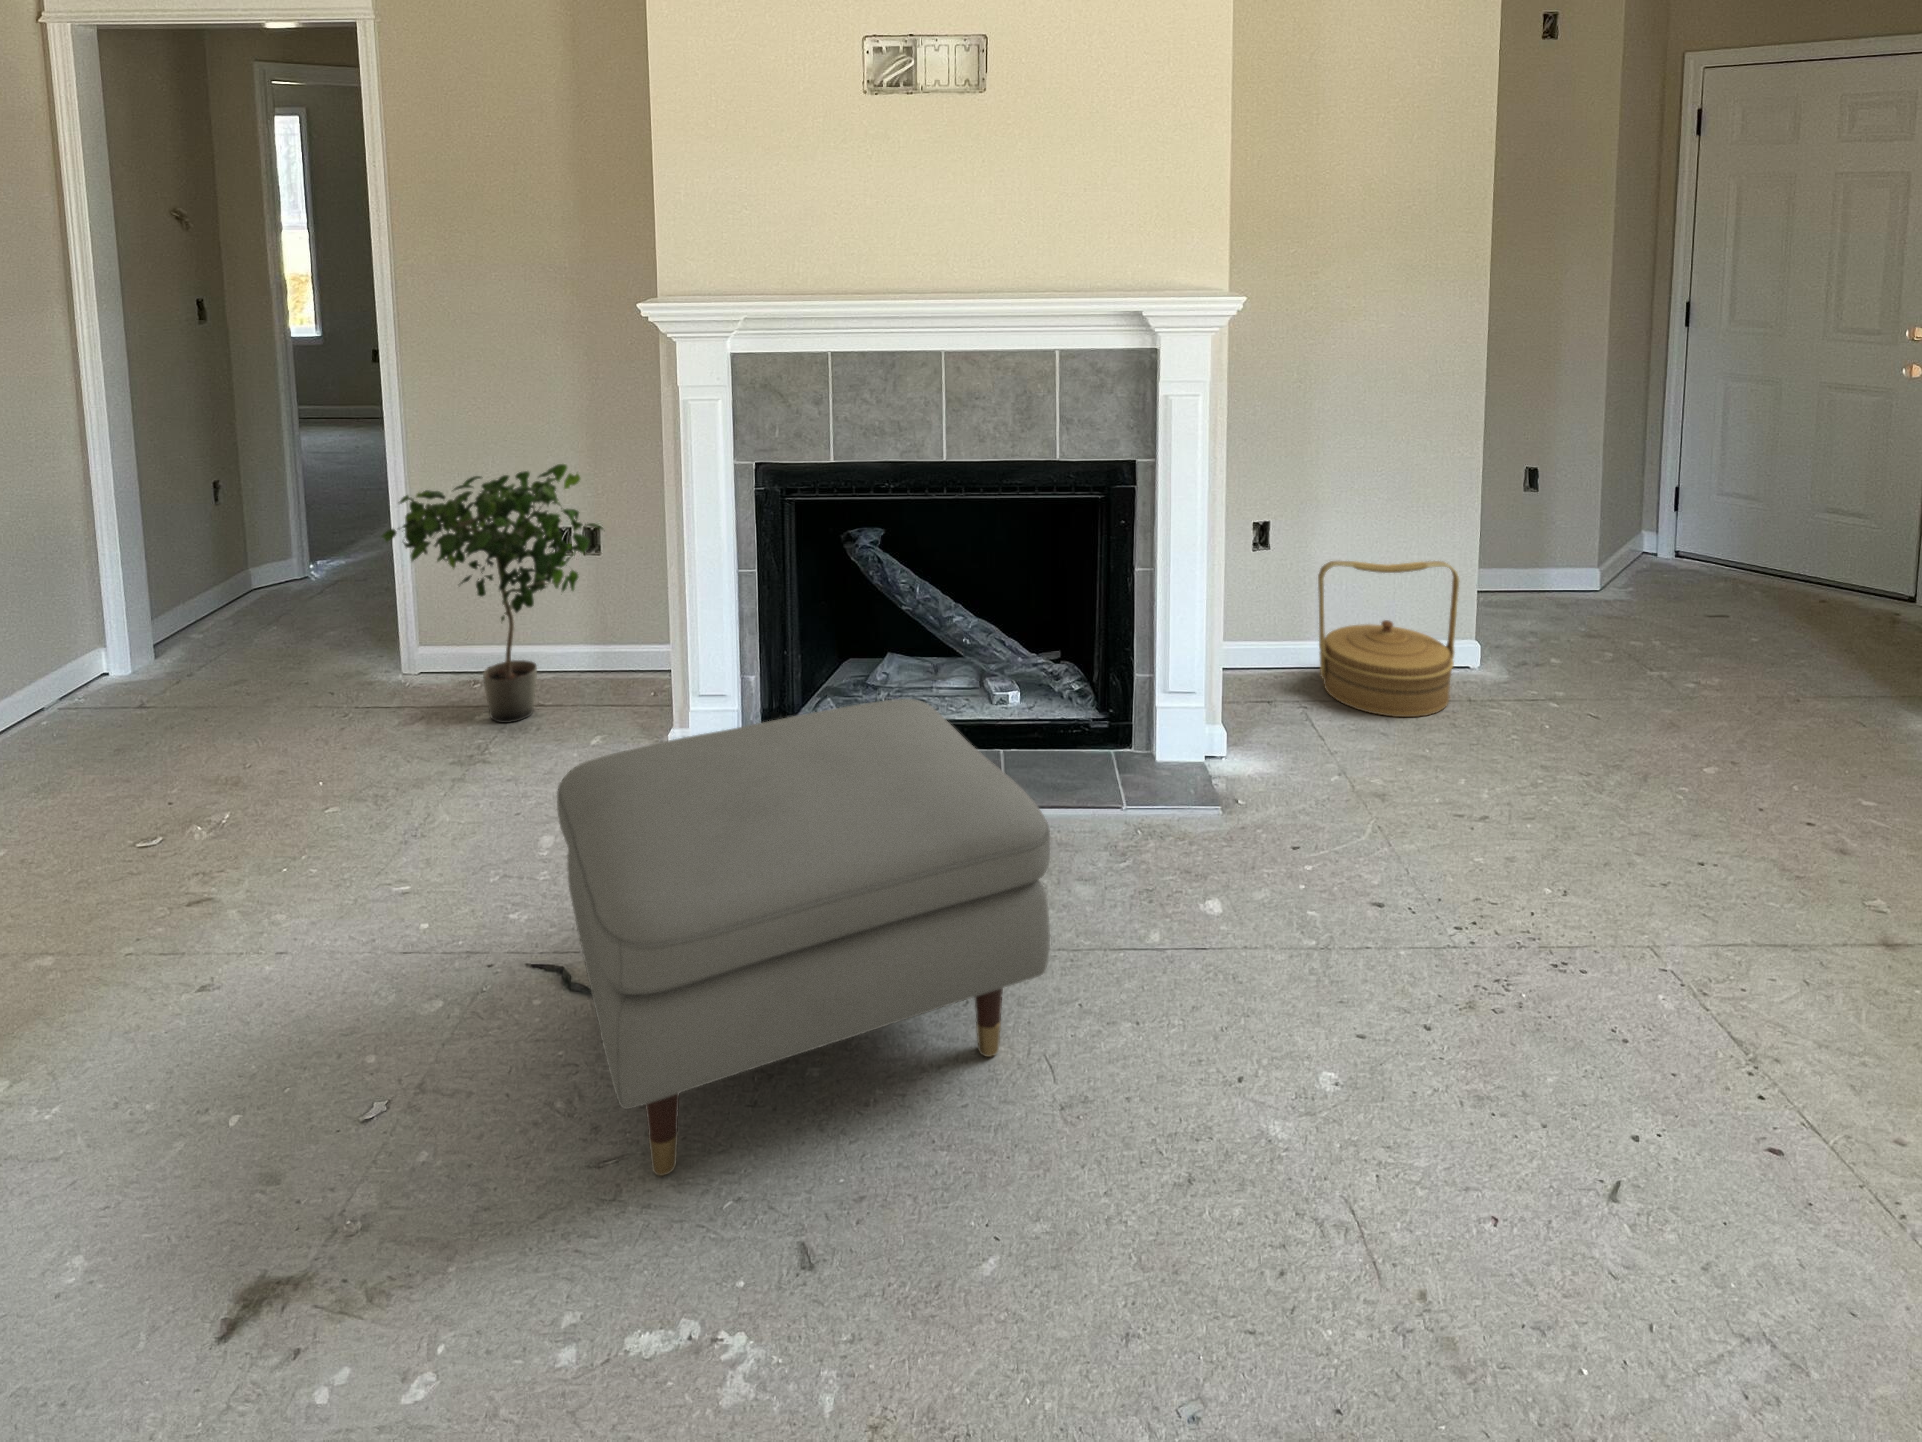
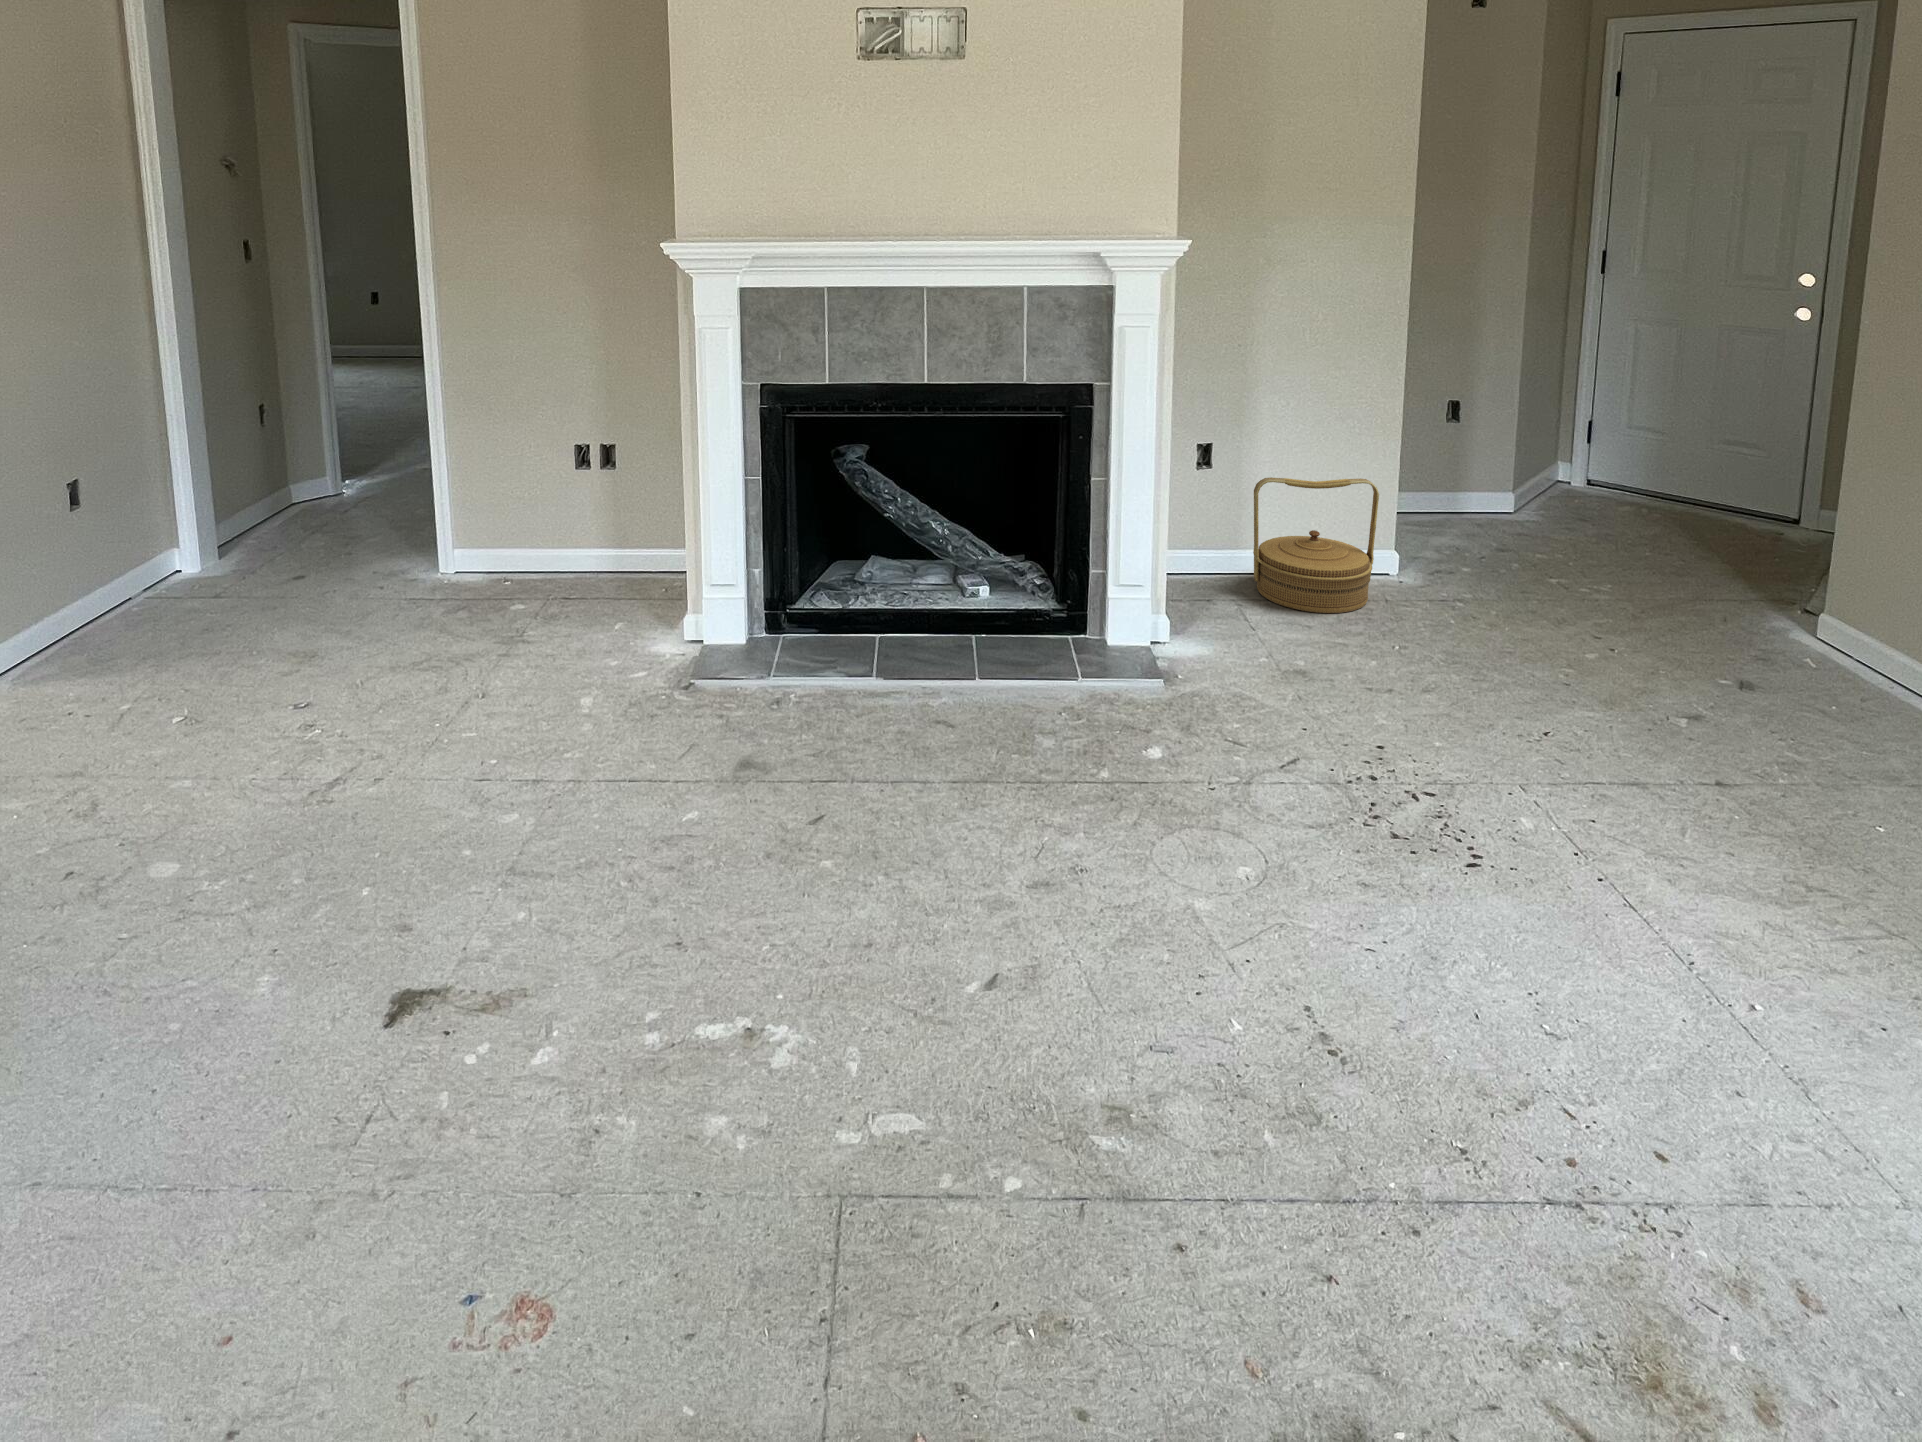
potted plant: present [382,464,603,723] -> none [429,388,622,612]
ottoman: present [557,699,1050,1176] -> none [614,577,1021,929]

